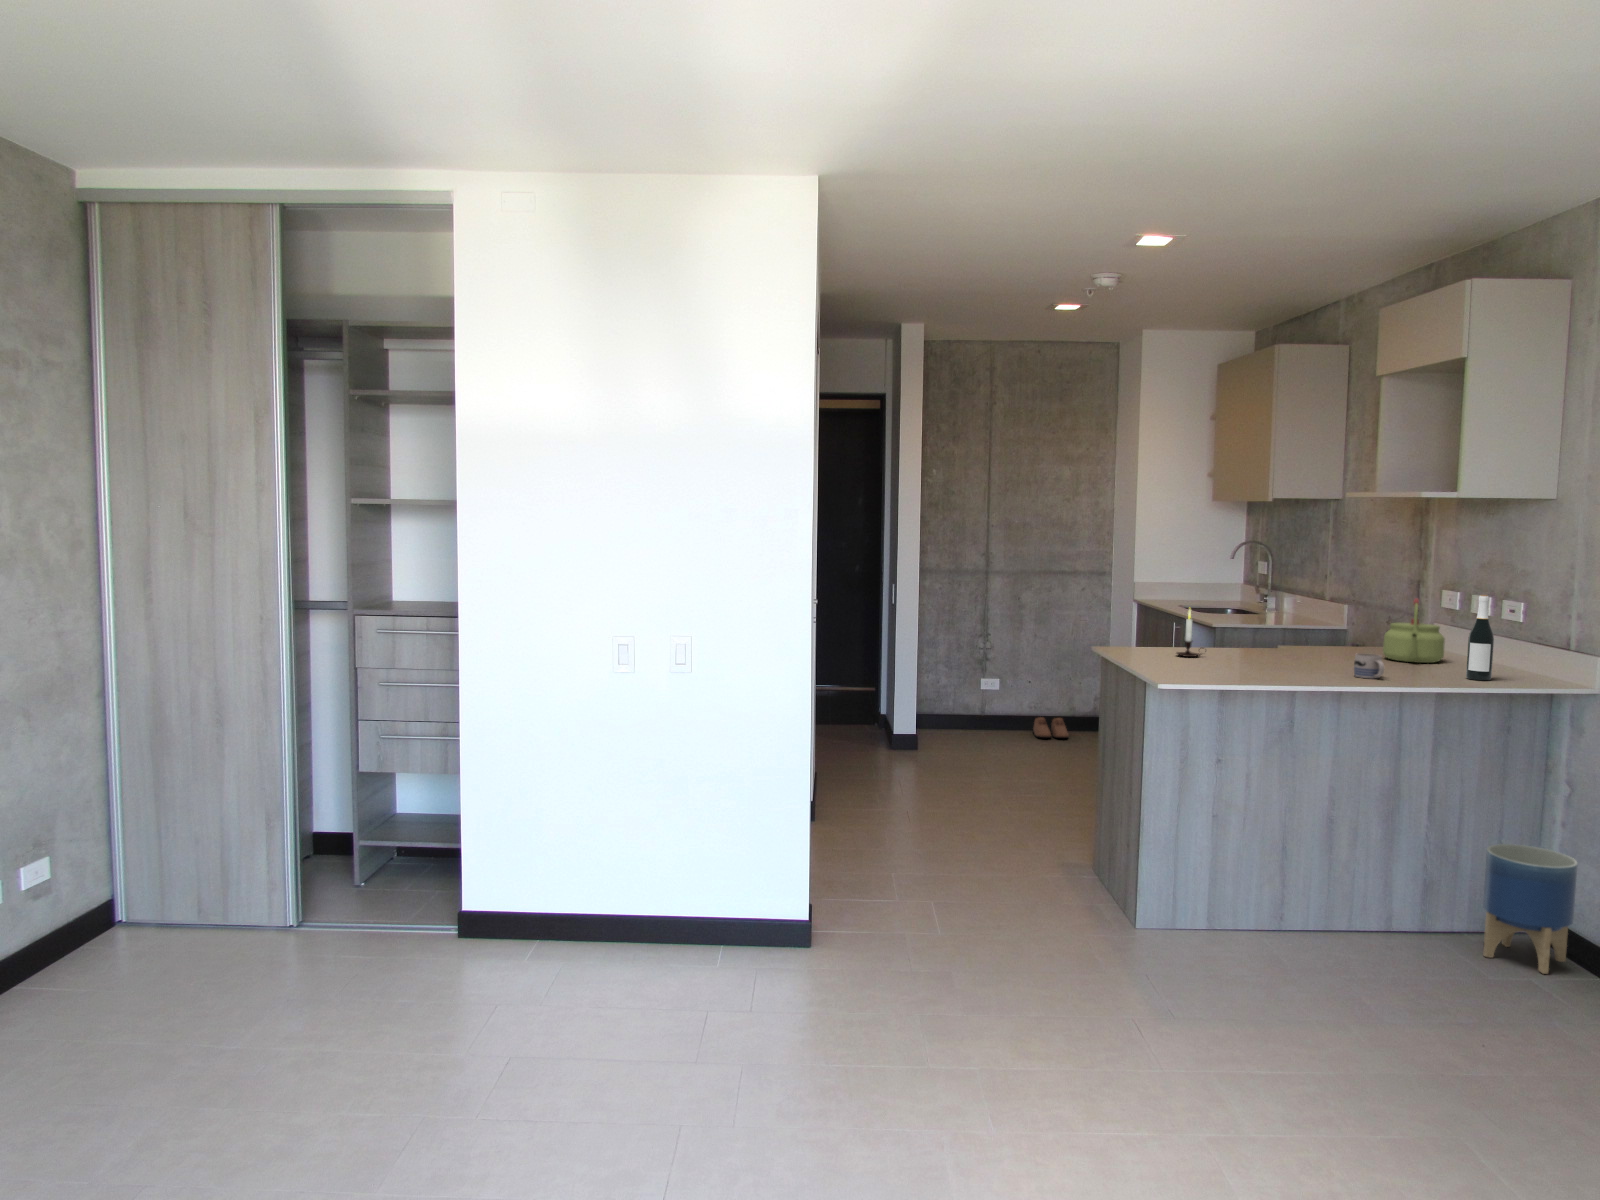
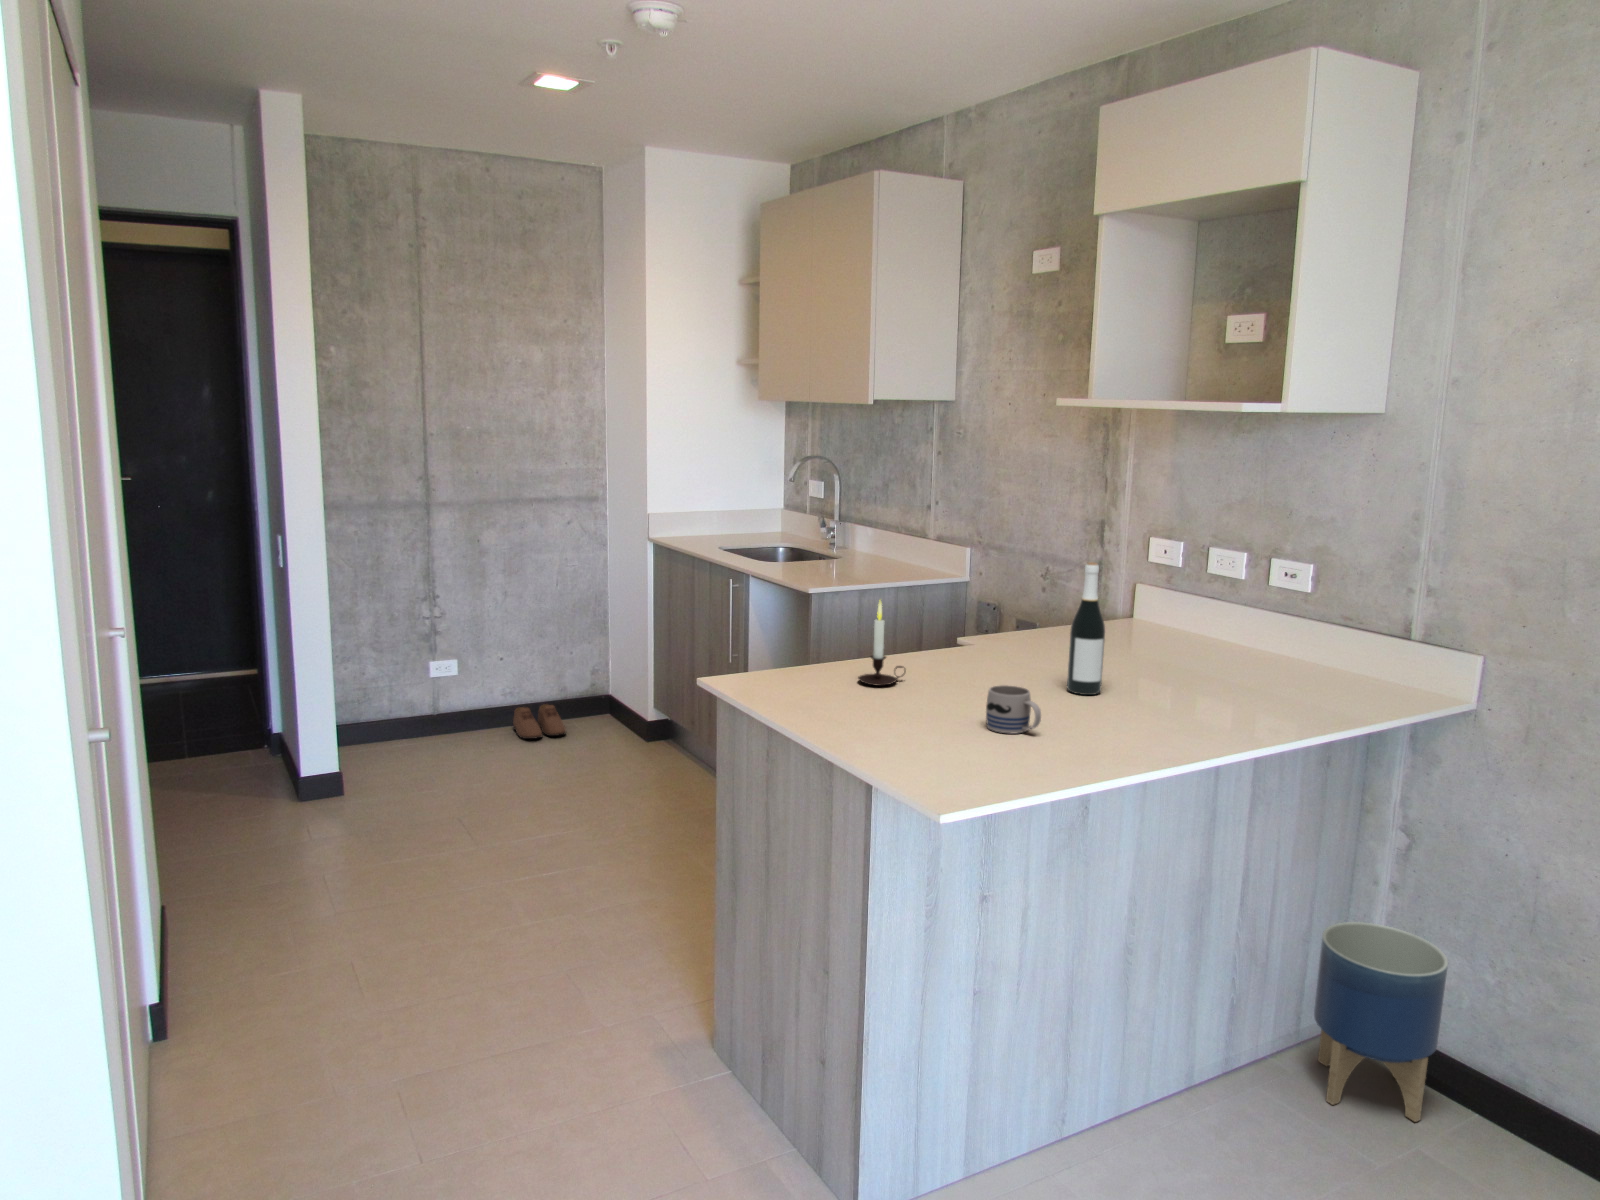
wine bottle: present [1466,595,1494,680] -> present [1067,562,1105,695]
kettle: present [1383,598,1445,663] -> none [1116,558,1200,656]
mug: present [1354,654,1384,678] -> present [986,685,1041,734]

